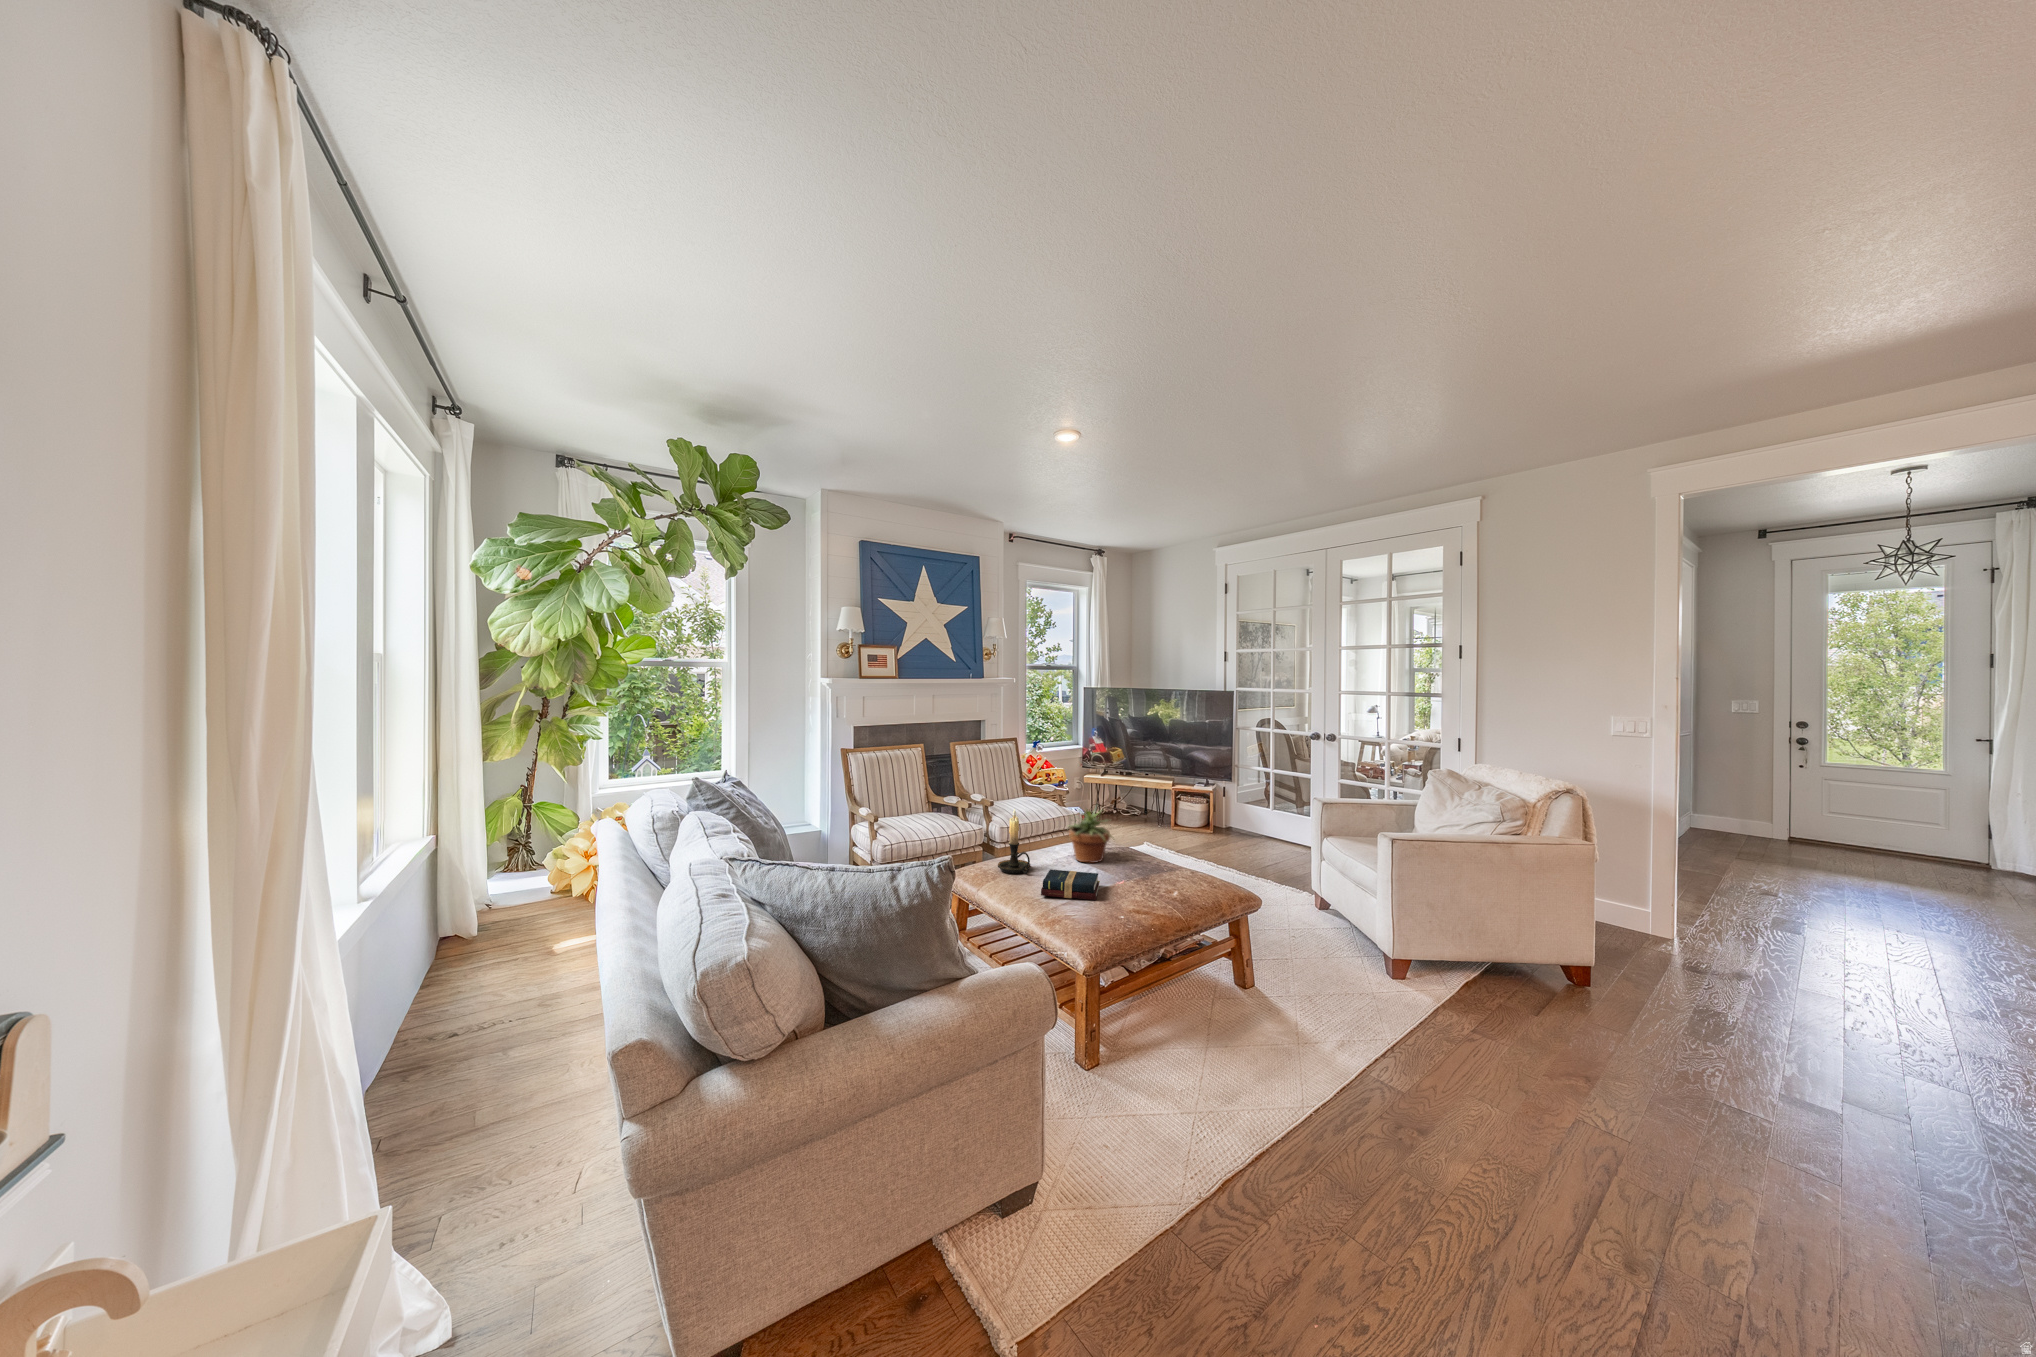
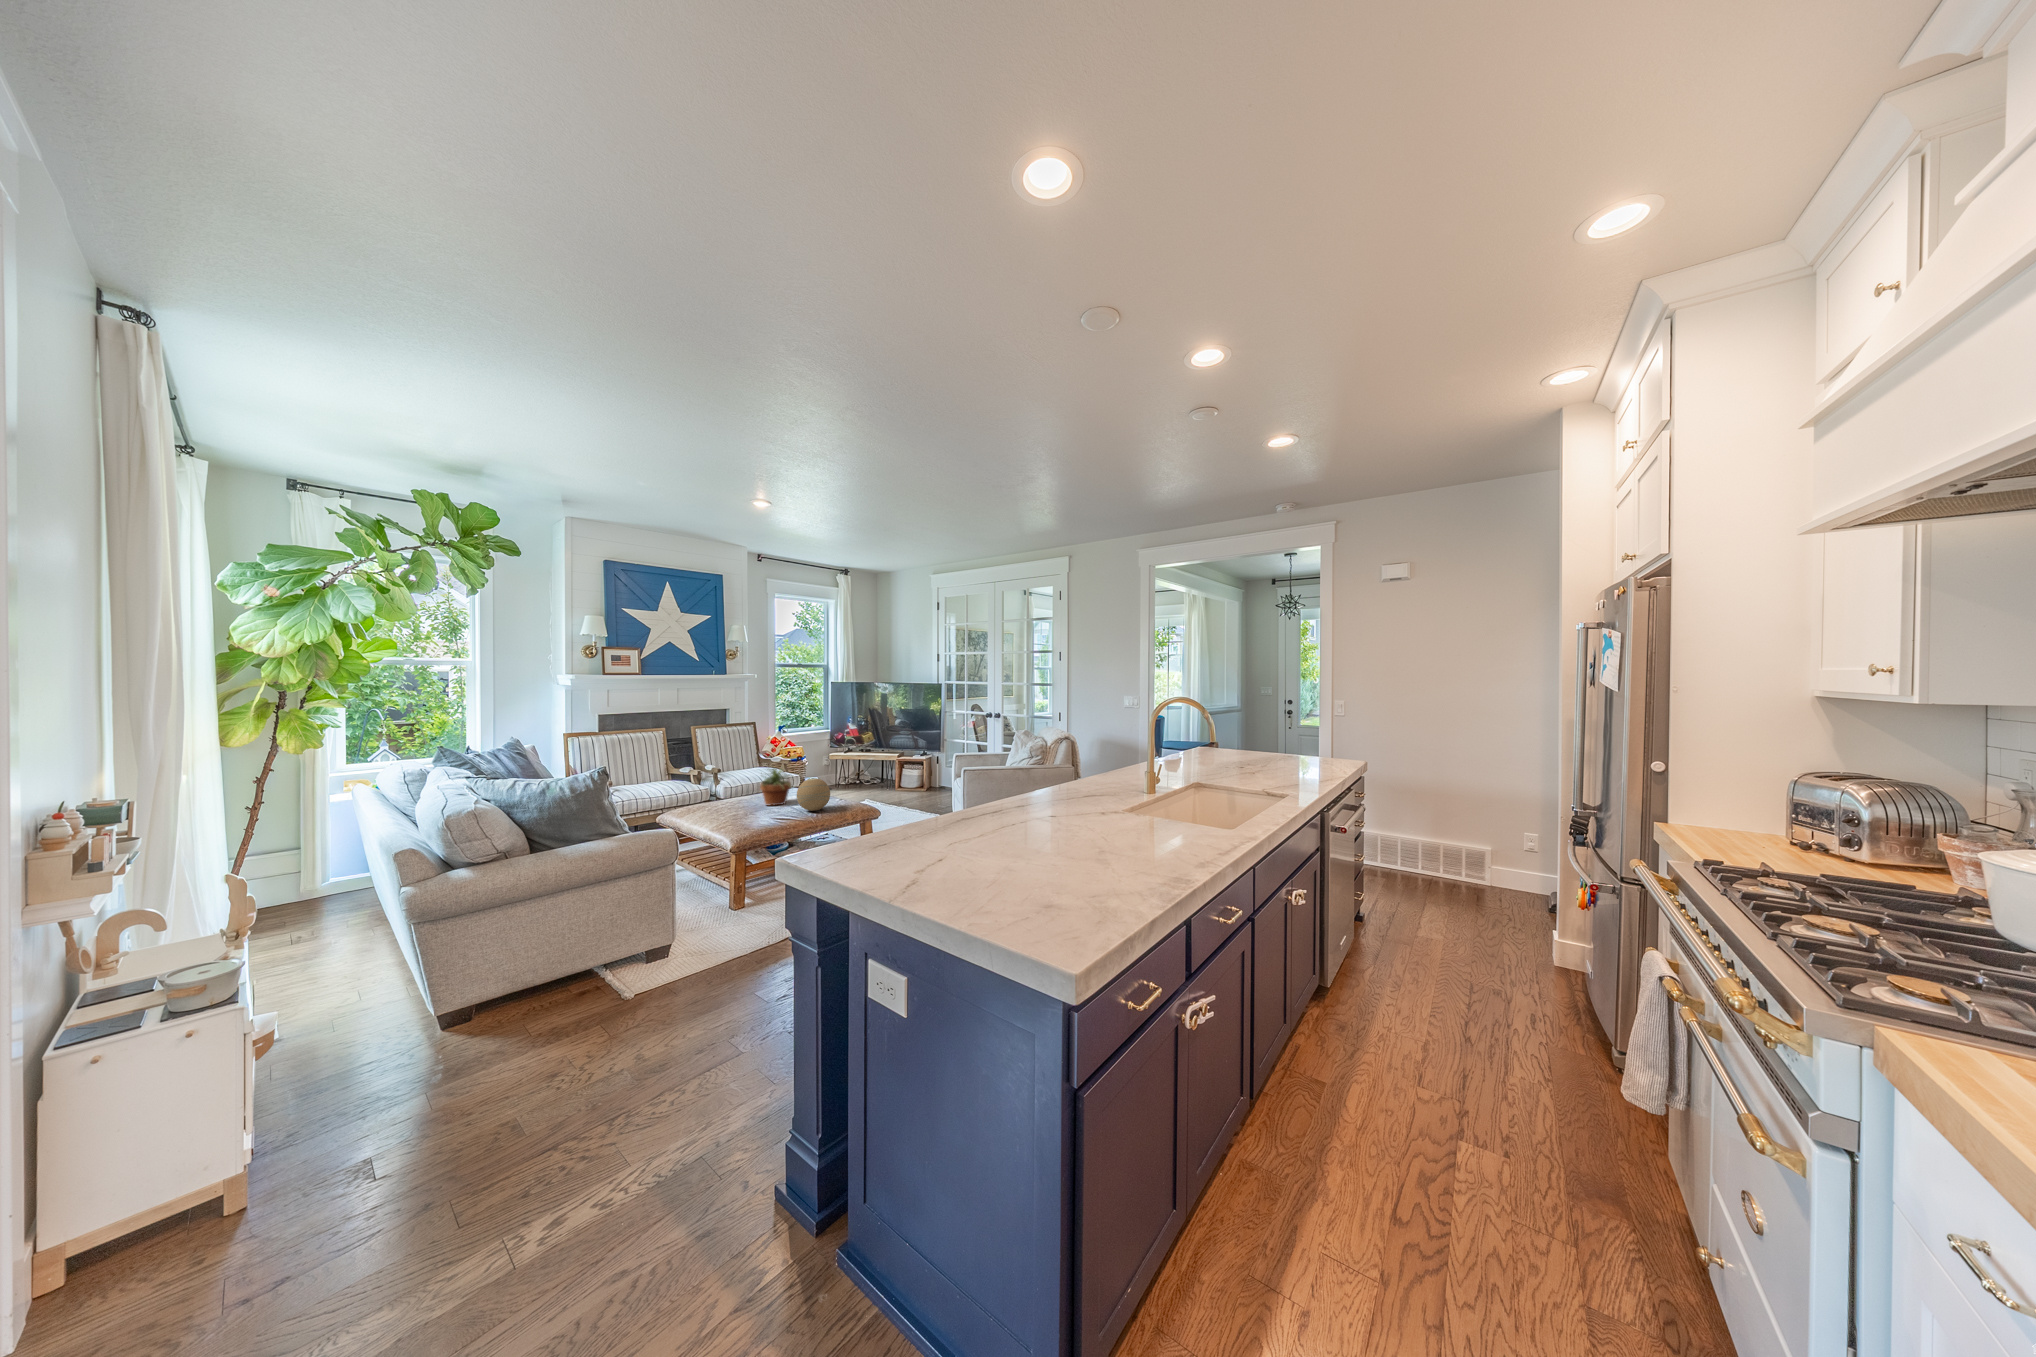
candle holder: present [998,809,1030,874] -> none [701,768,727,815]
decorative orb: none [1131,831,1179,879] -> present [797,778,830,811]
hardback book: present [1041,869,1100,900] -> none [723,808,771,824]

